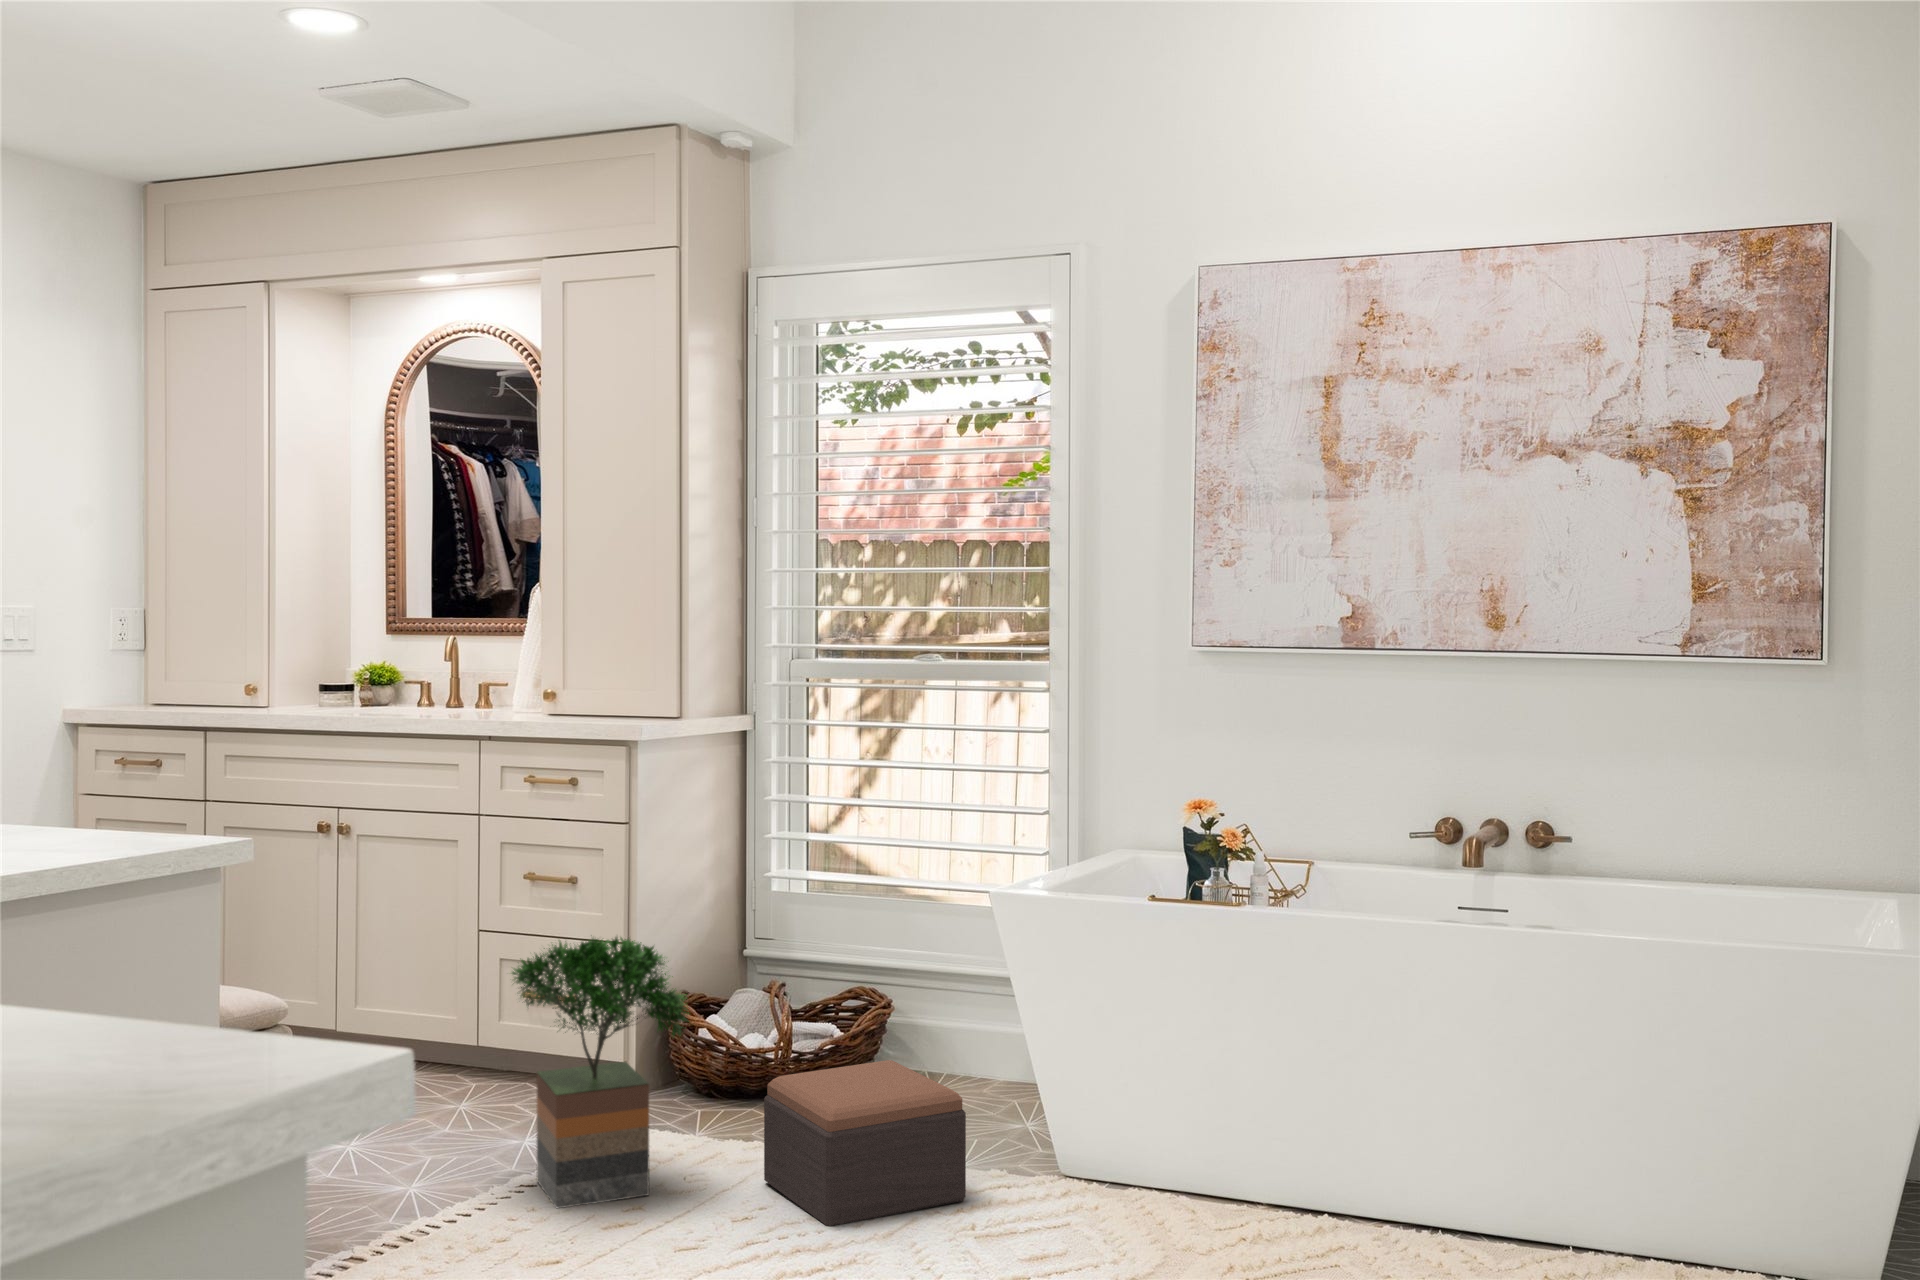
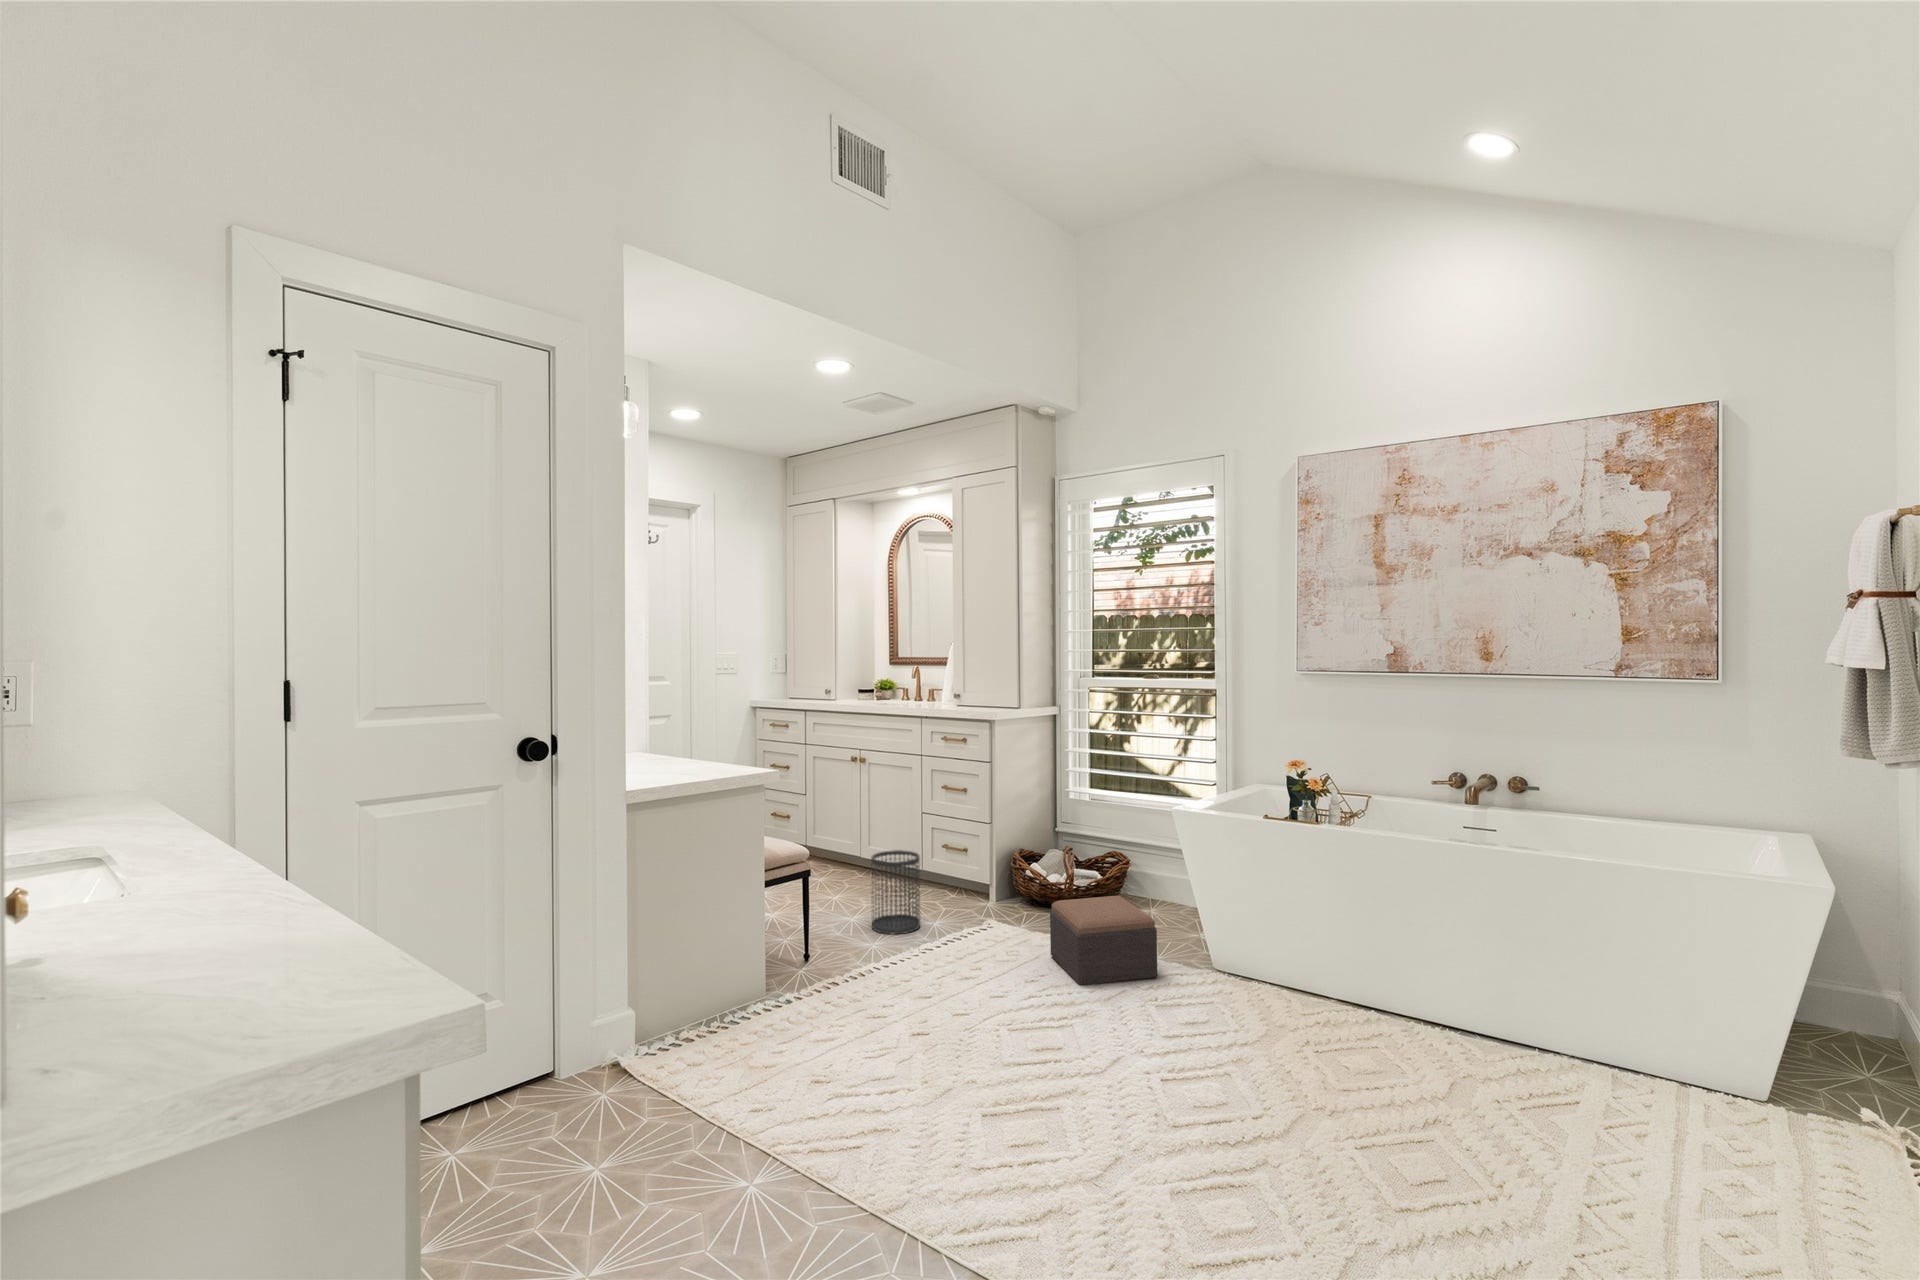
potted tree: present [512,937,689,1208] -> none [921,821,1011,961]
wastebasket: none [390,1003,492,1171] -> present [871,850,920,934]

